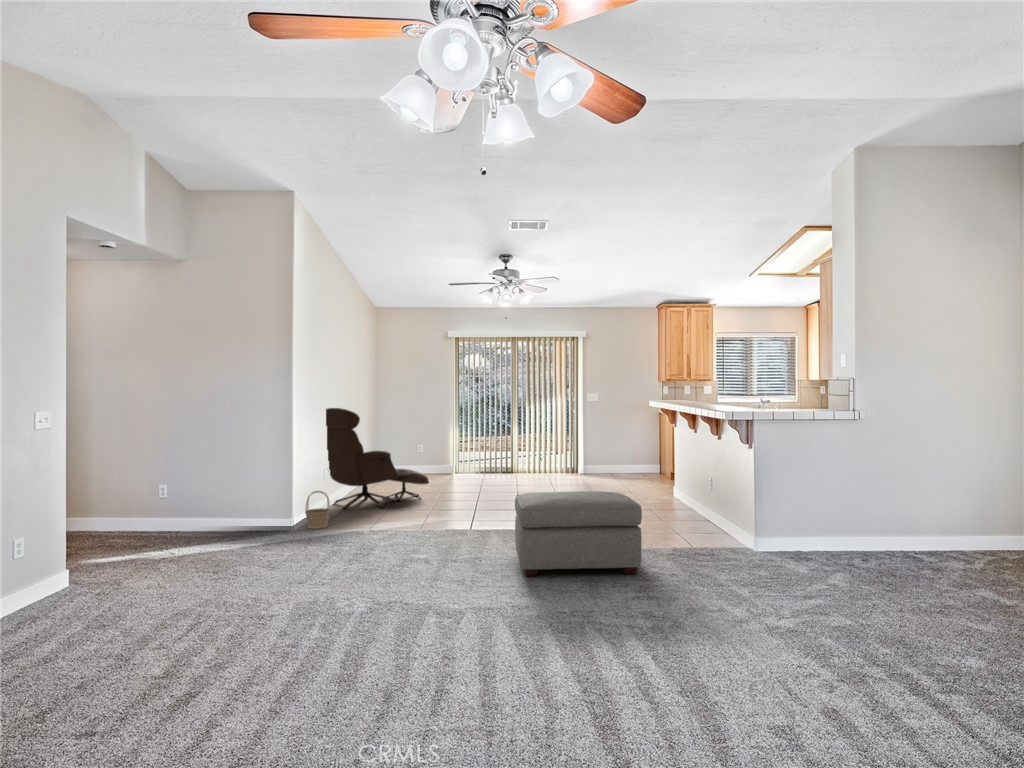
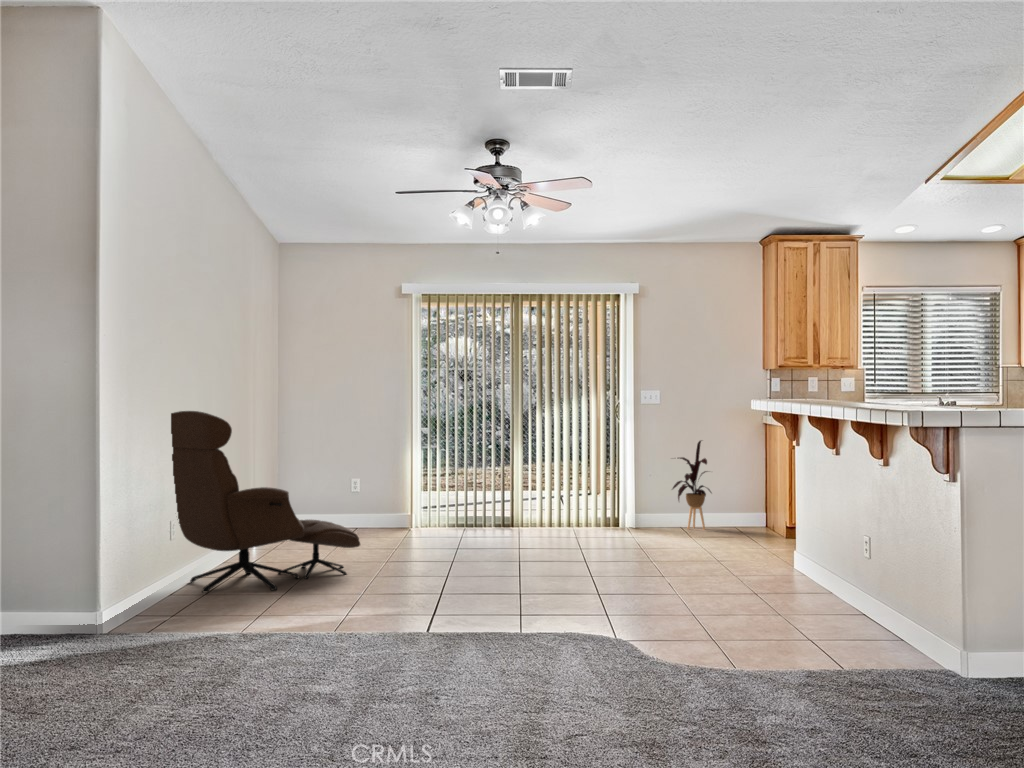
house plant: none [604,422,629,474] -> present [673,441,711,529]
basket: present [305,491,330,529] -> none [123,560,171,630]
ottoman: present [515,491,642,576] -> none [505,564,750,731]

